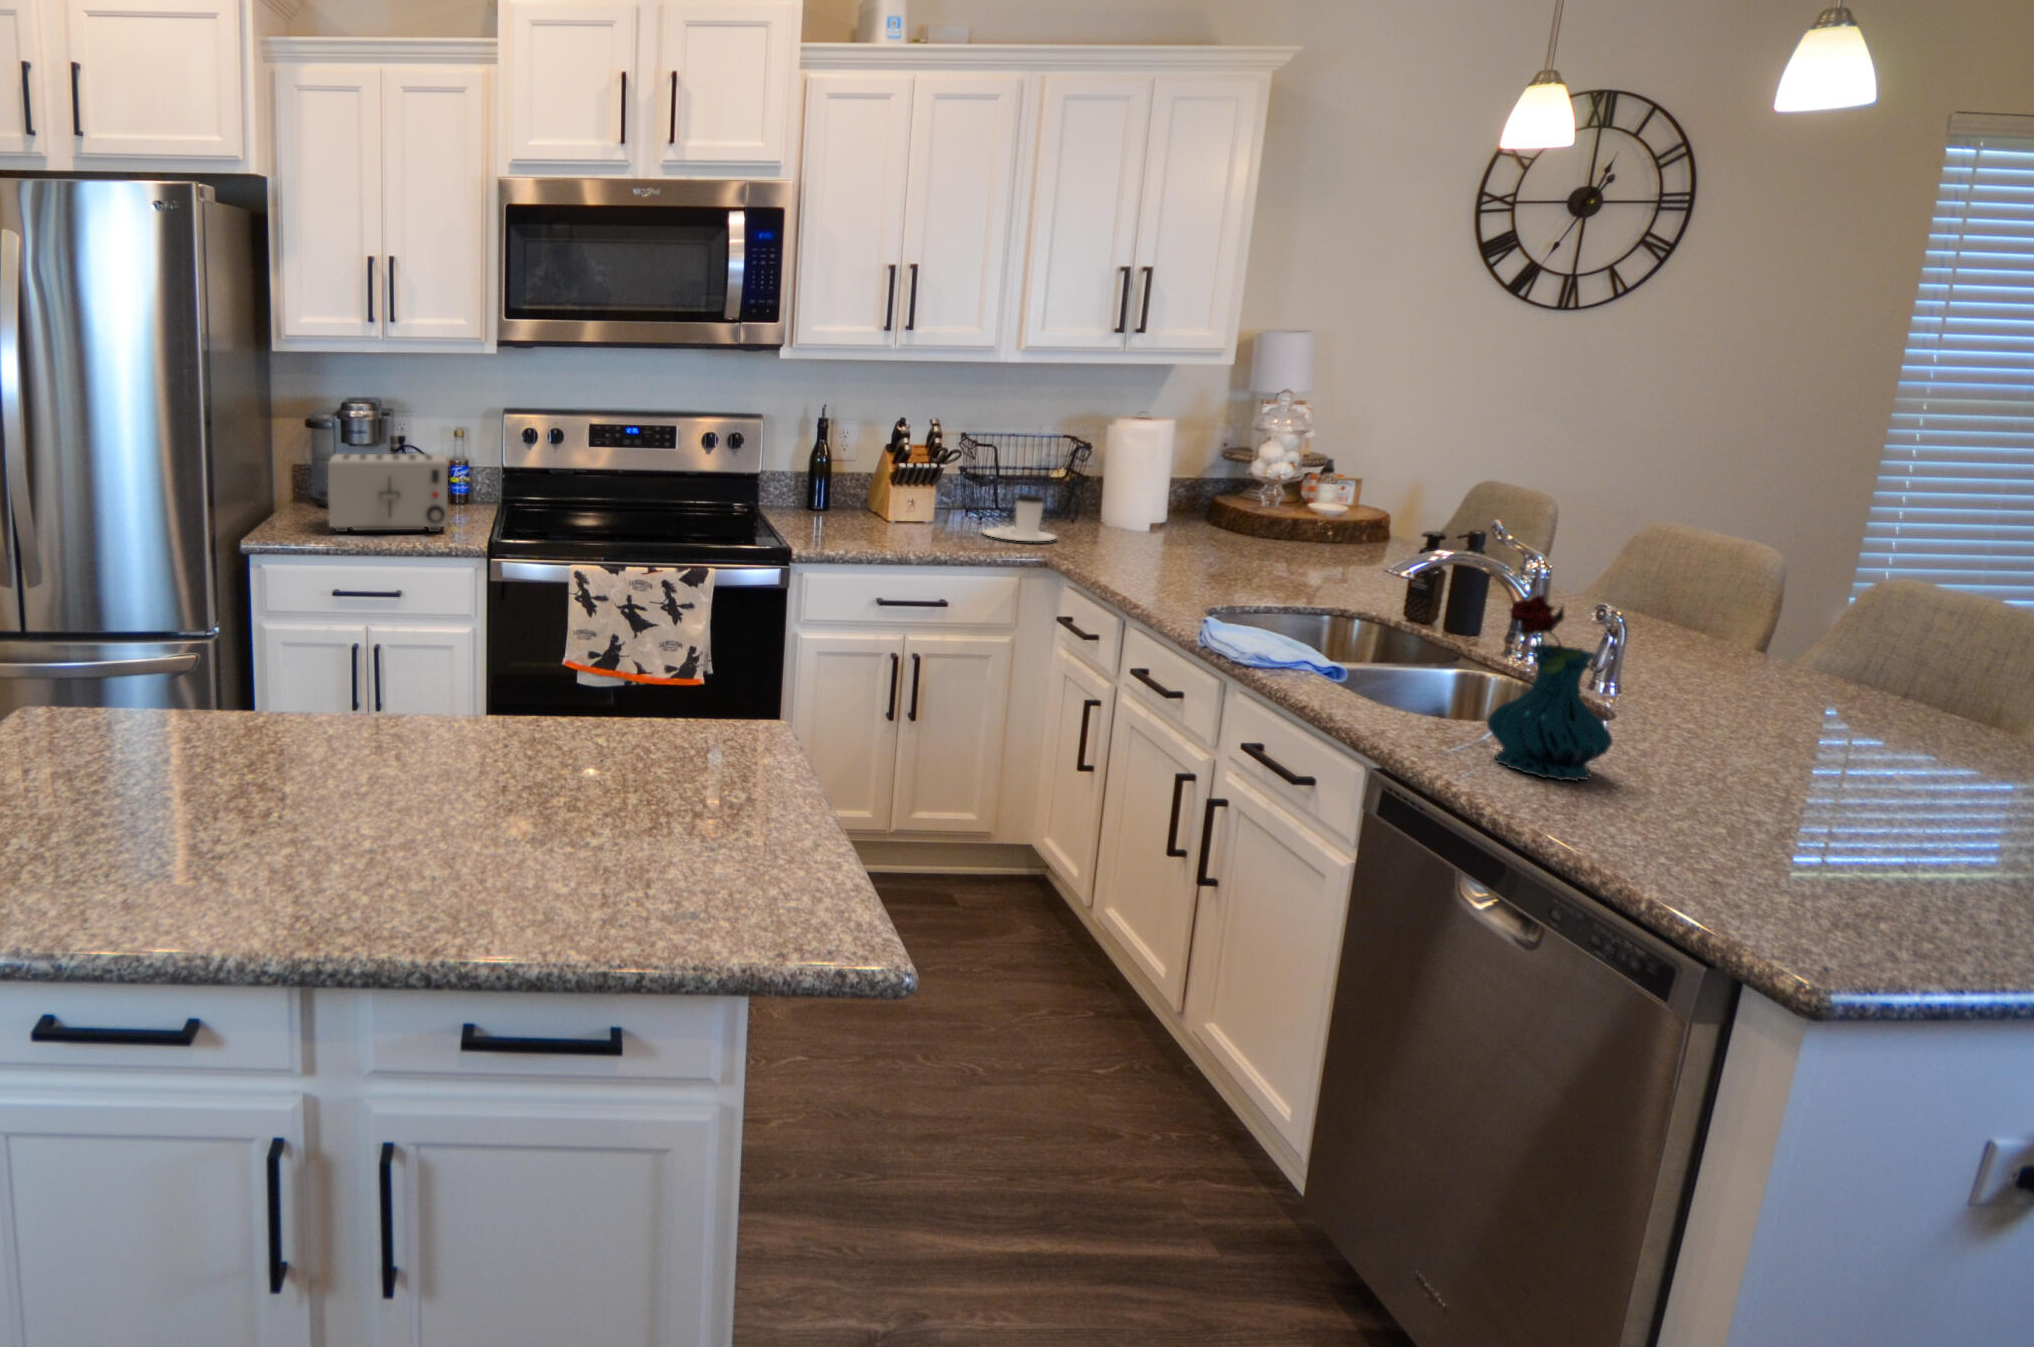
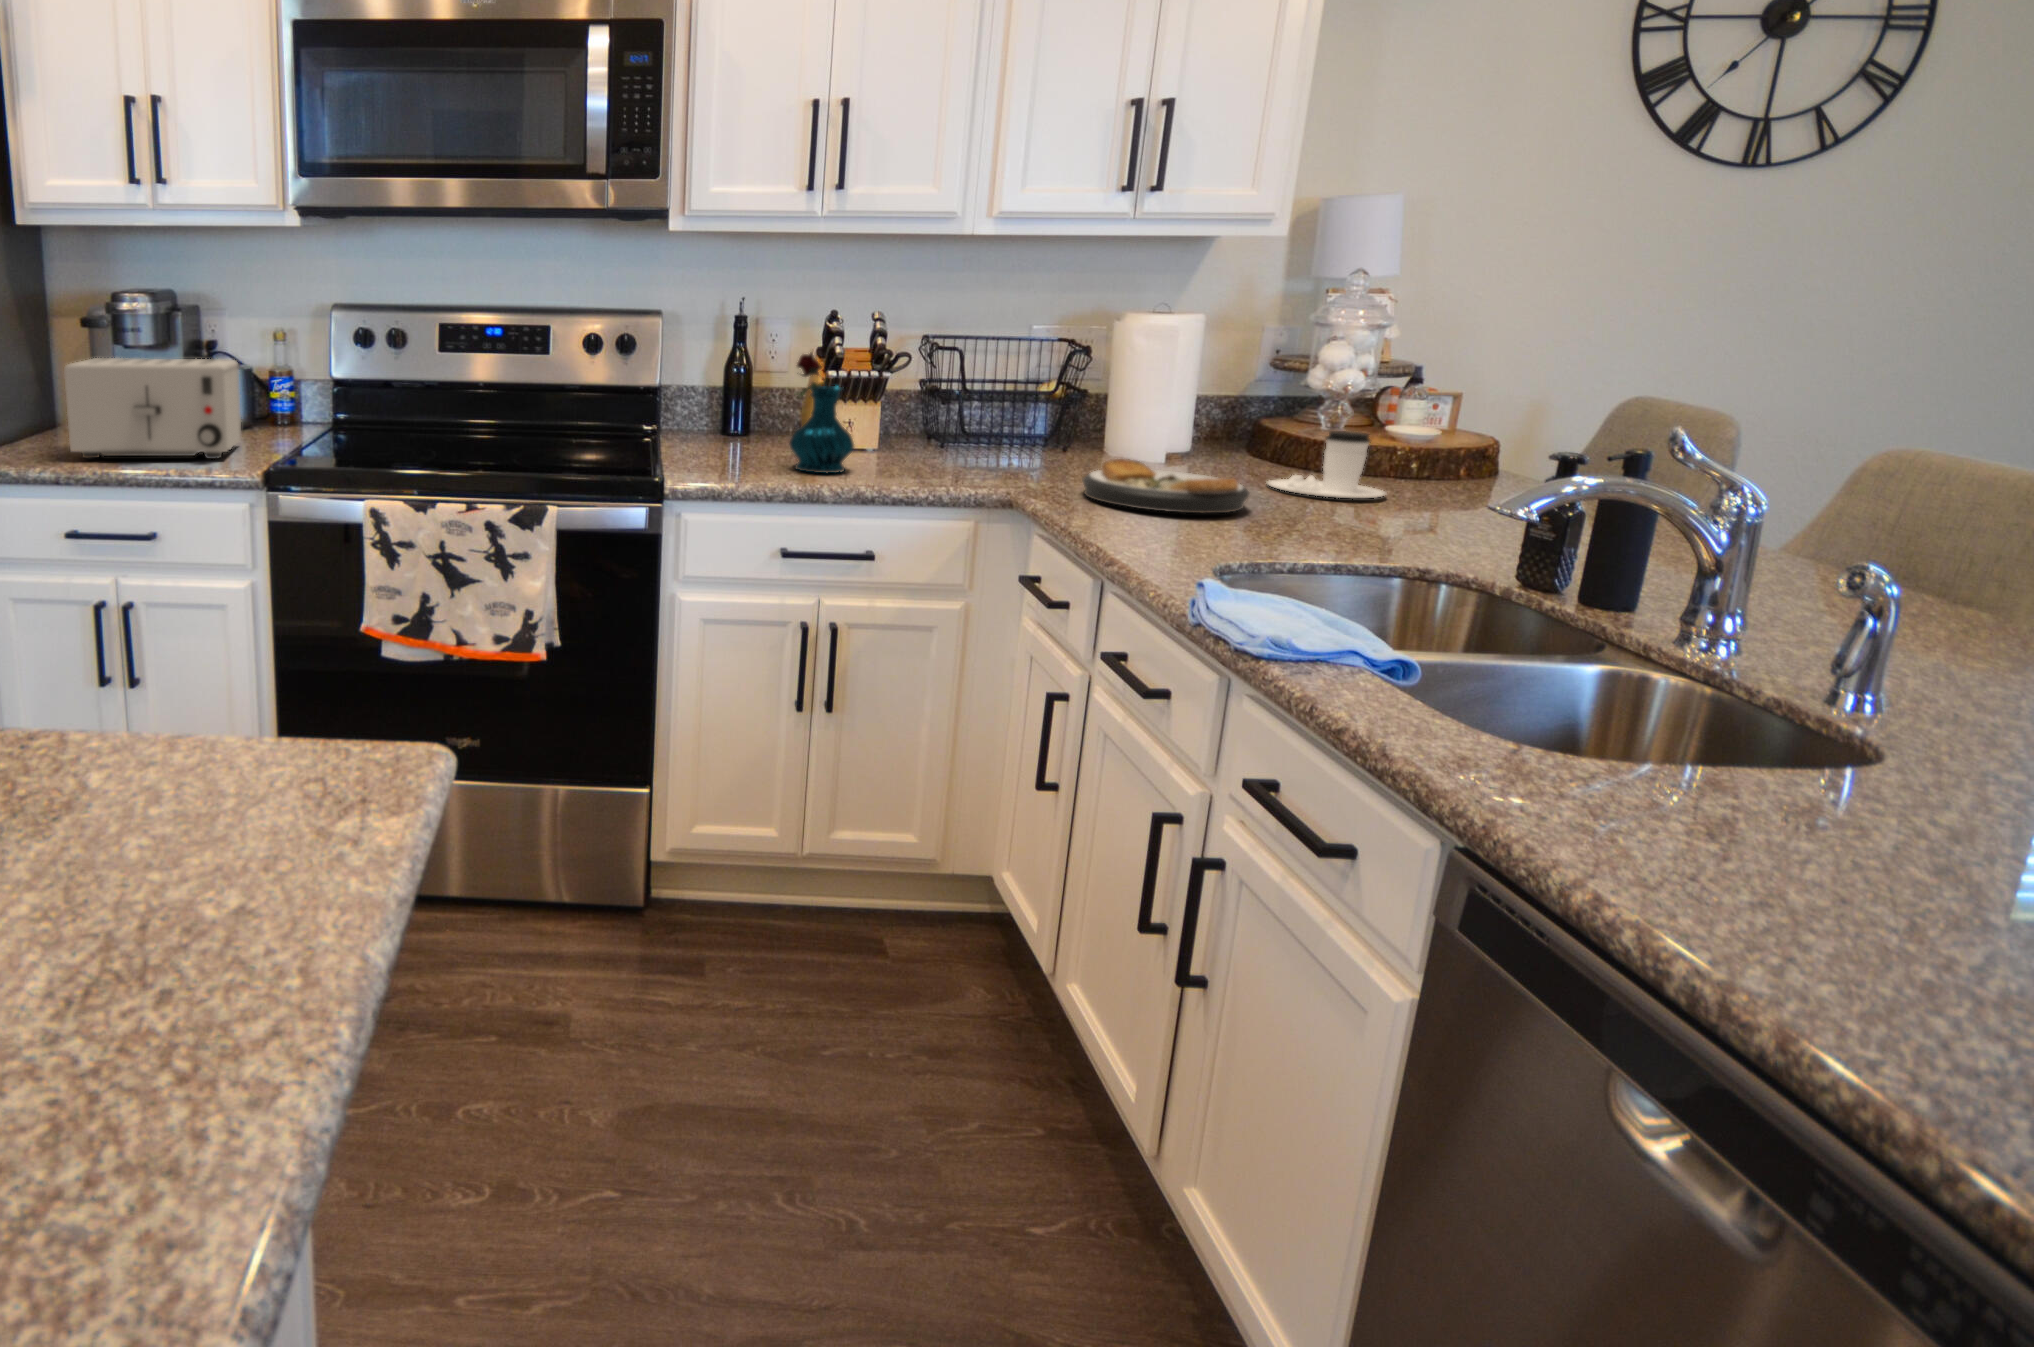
coffee cup: present [983,494,1056,541] -> present [1267,431,1386,498]
plate: none [1098,529,1221,570] -> present [1083,459,1249,513]
vase: present [1487,595,1613,781] -> present [790,352,854,474]

